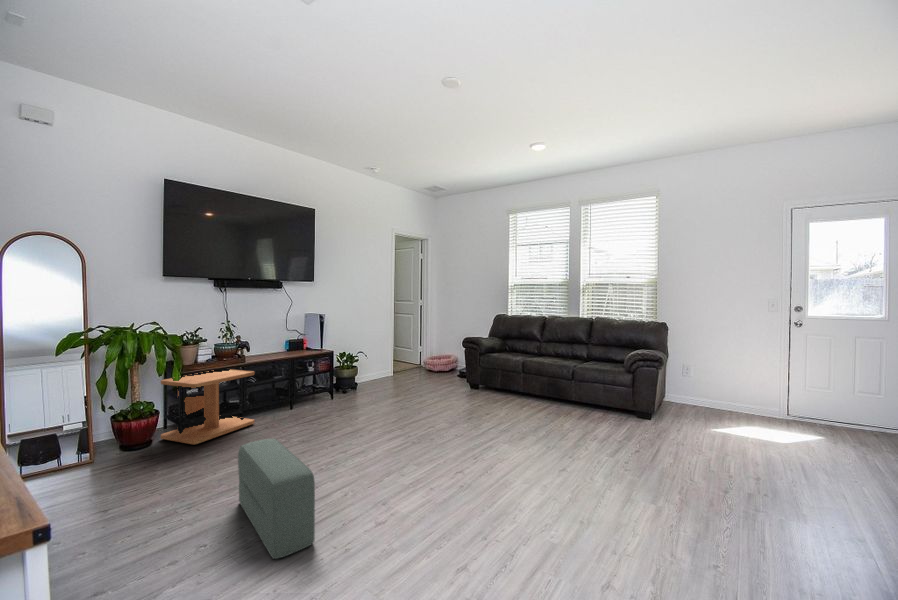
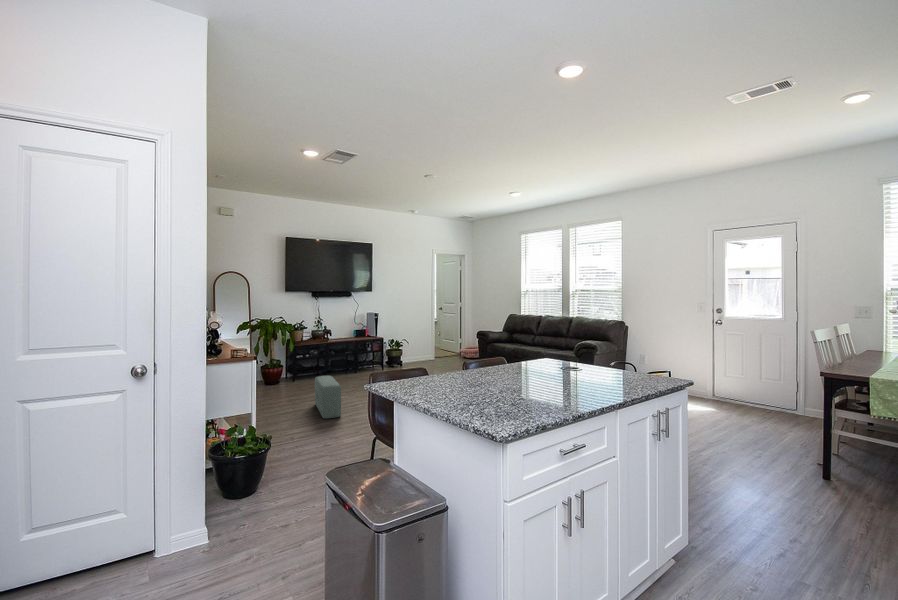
side table: present [161,369,254,444] -> none [284,345,332,384]

